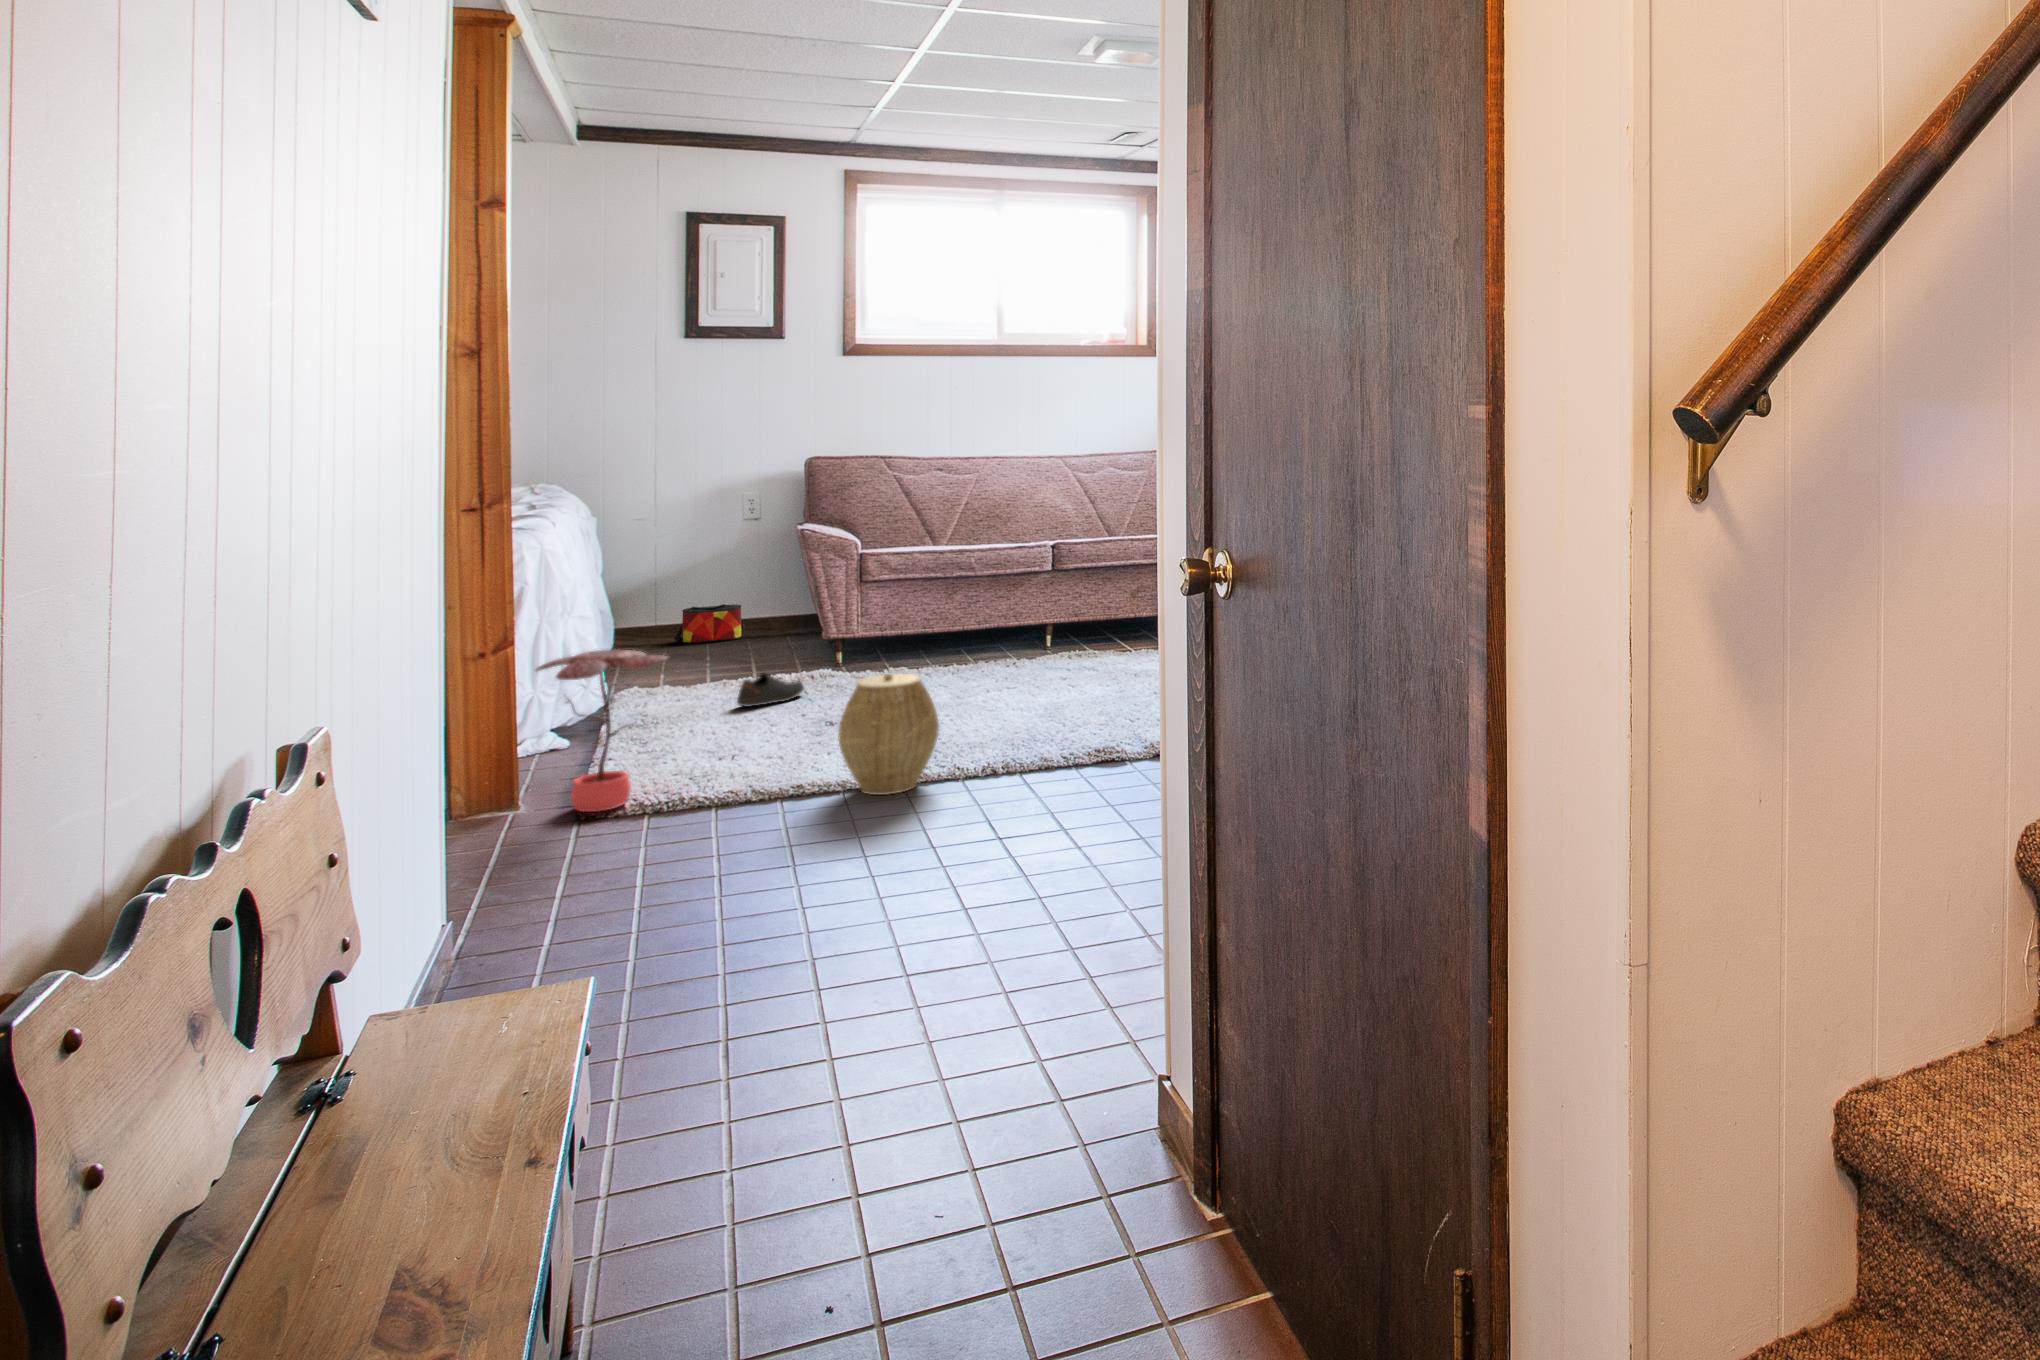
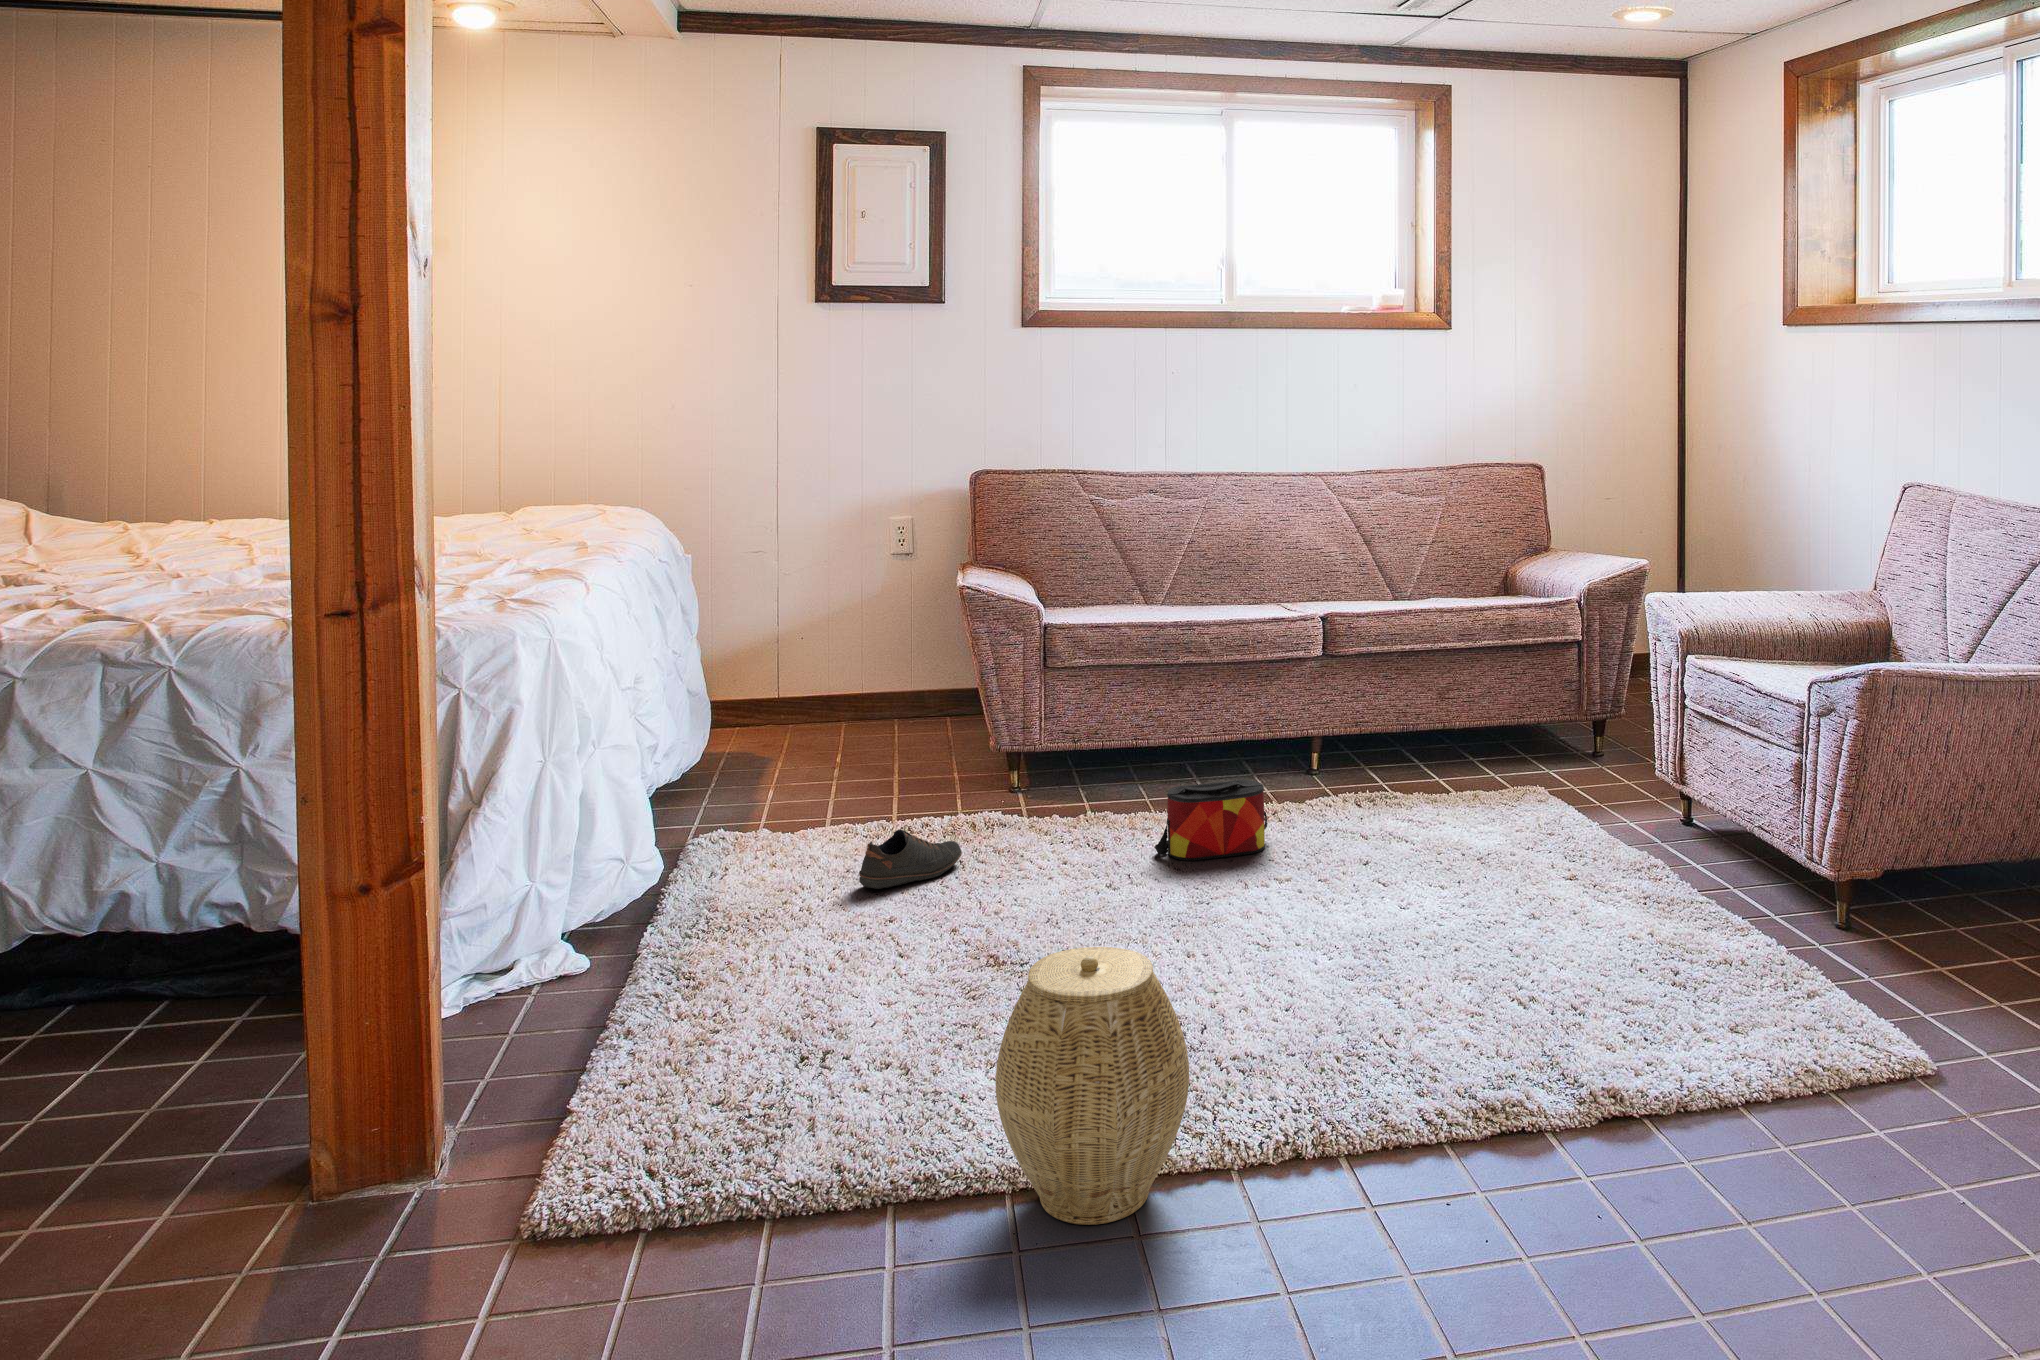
bag: present [674,604,745,644] -> present [1154,780,1267,861]
potted plant: present [536,649,667,812] -> none [452,867,685,1207]

